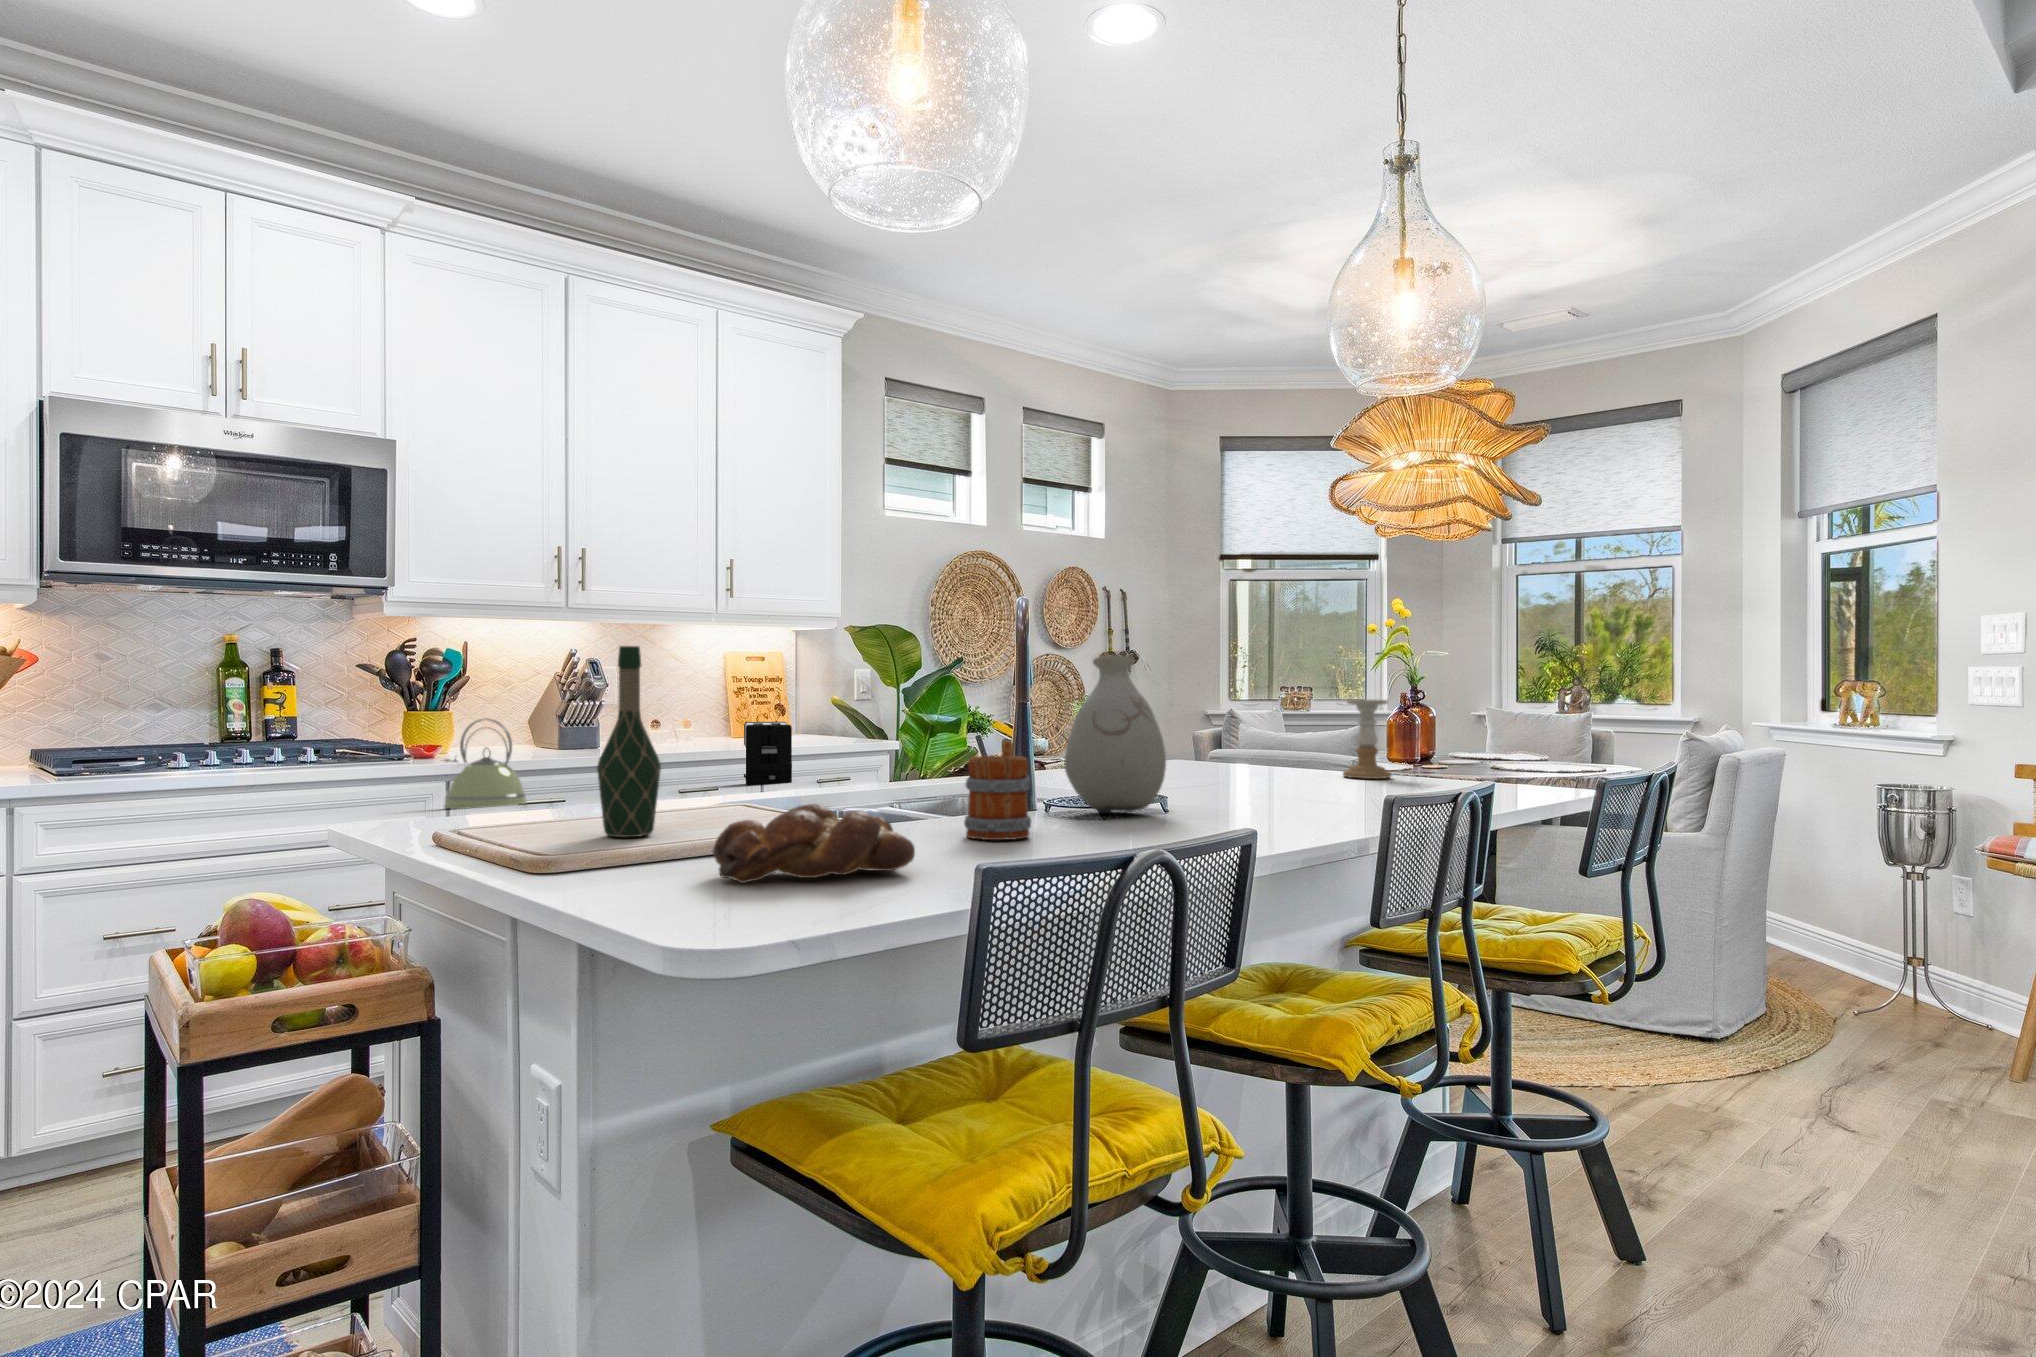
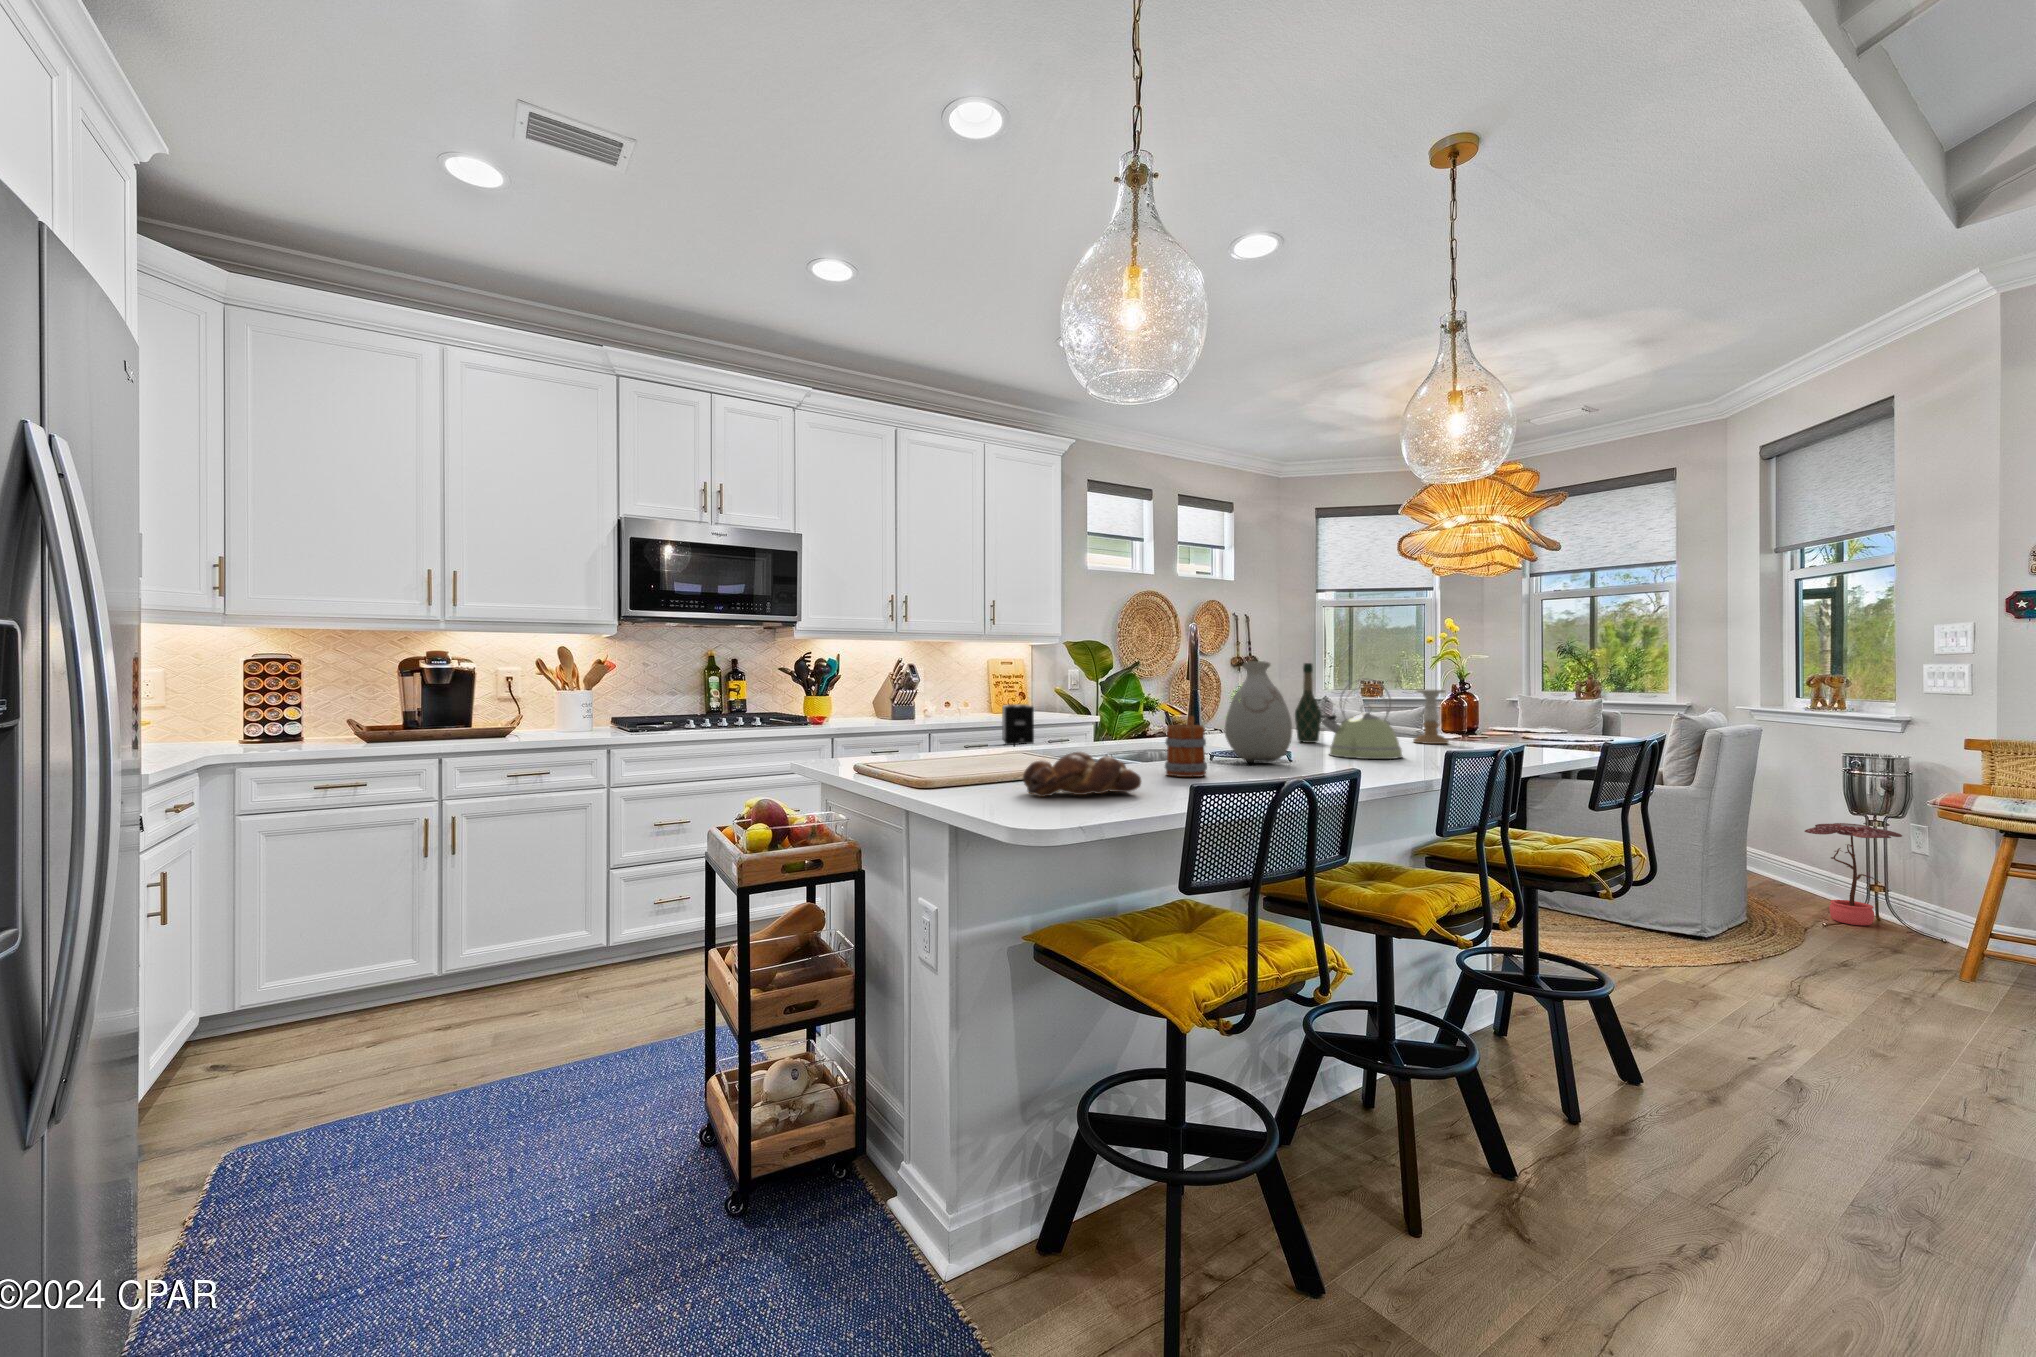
wine bottle: present [597,646,661,837] -> present [1295,663,1322,743]
kettle: present [444,718,526,809] -> present [1319,680,1402,759]
potted plant: none [1834,878,1947,1012] -> present [1805,823,1902,926]

